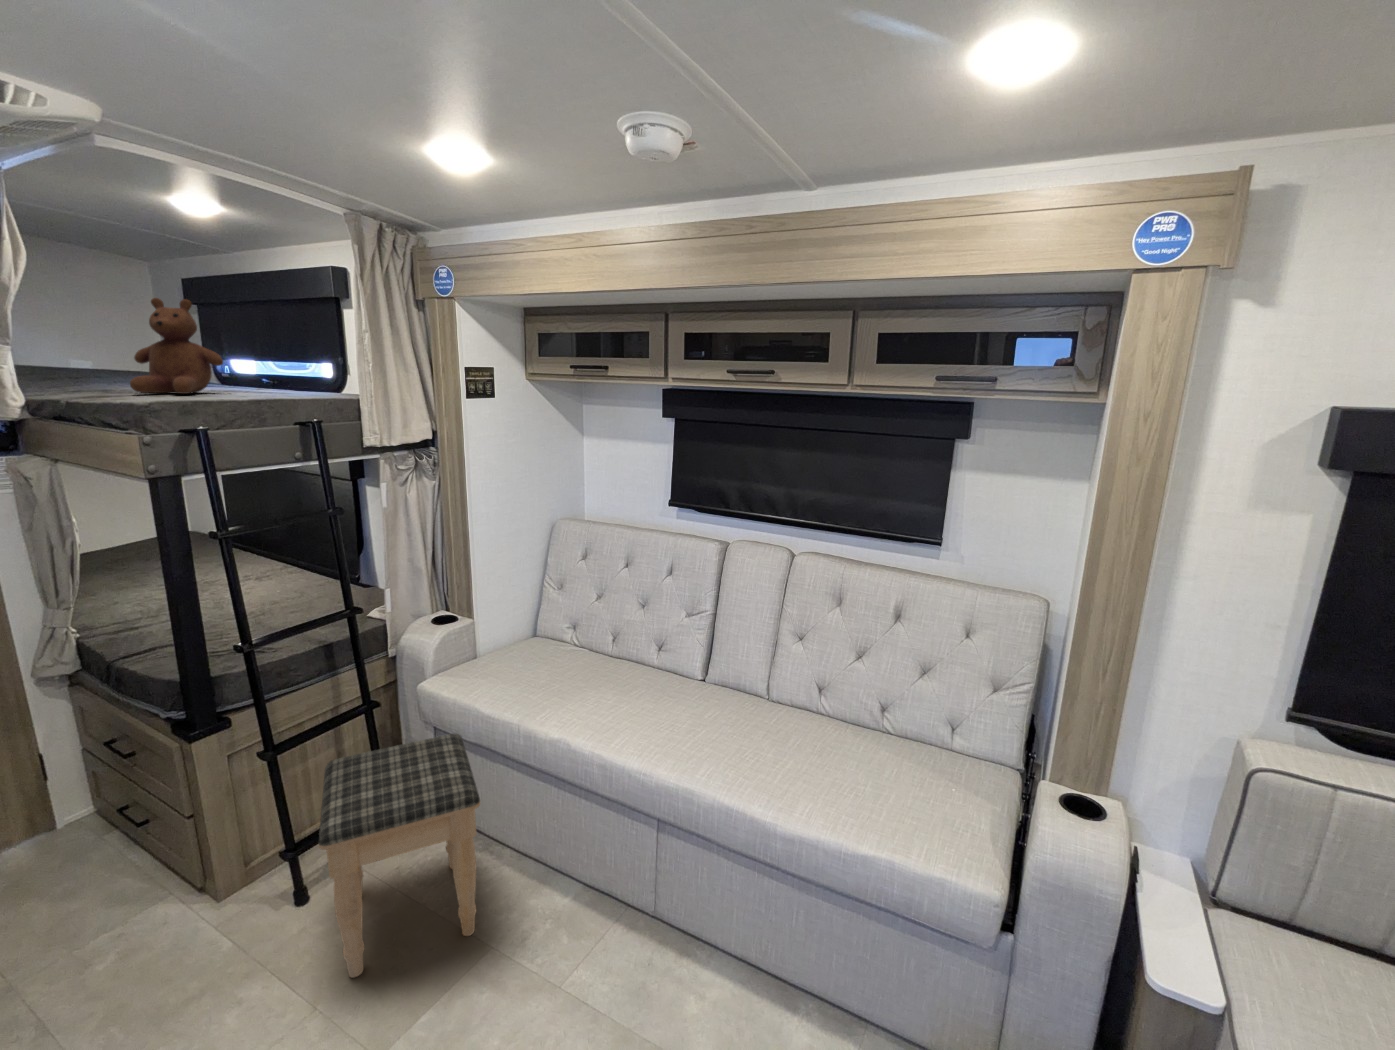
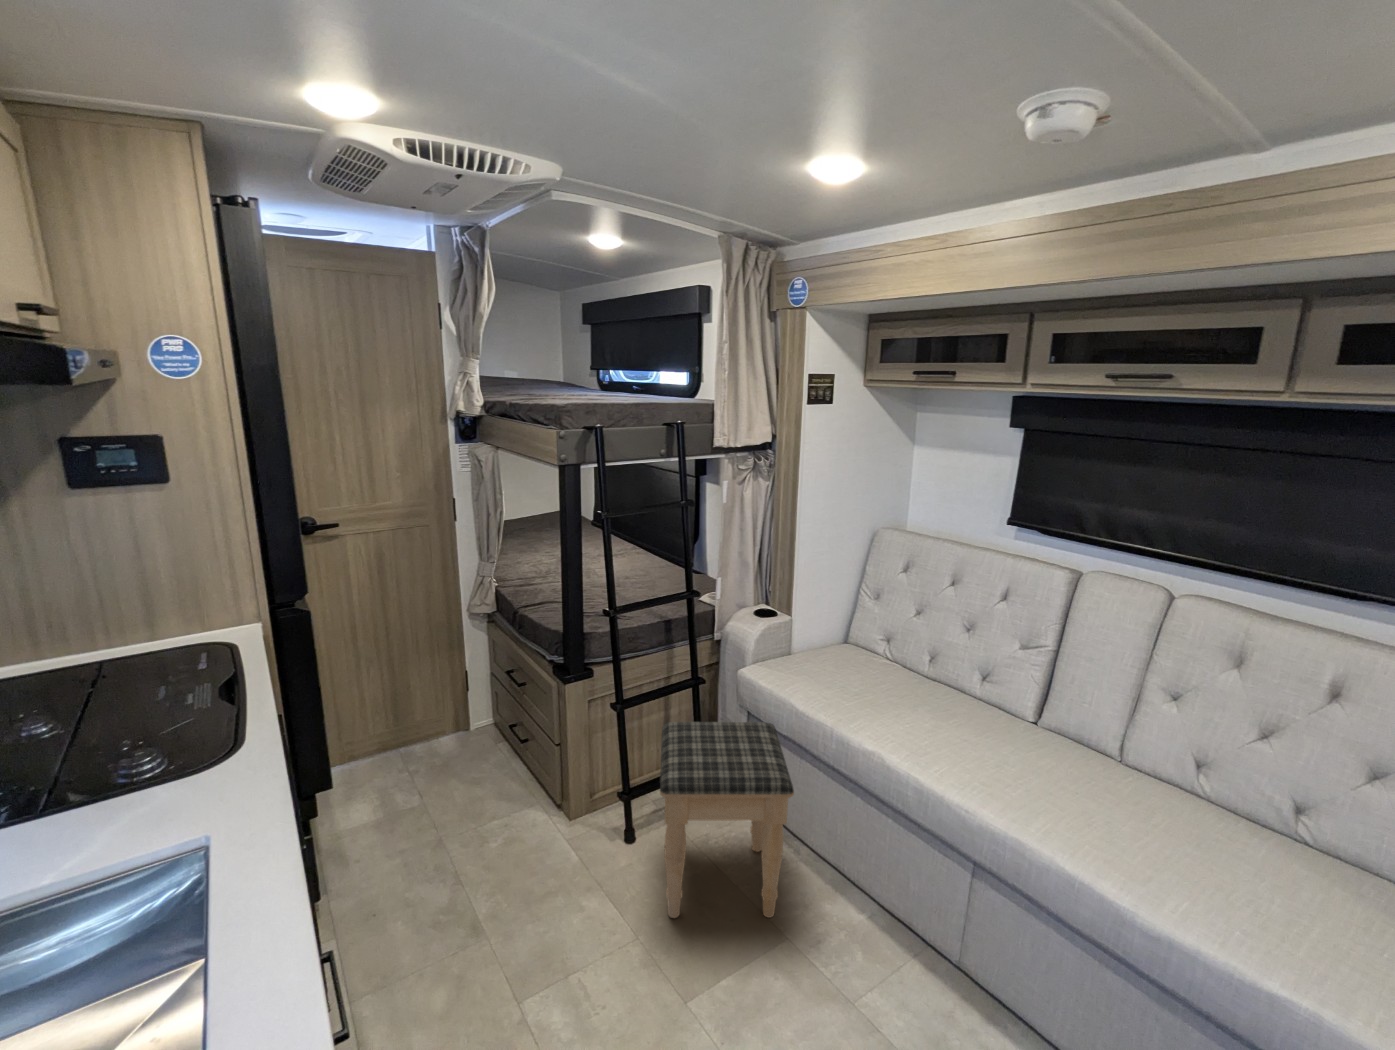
teddy bear: present [130,298,223,394] -> none [549,320,611,398]

